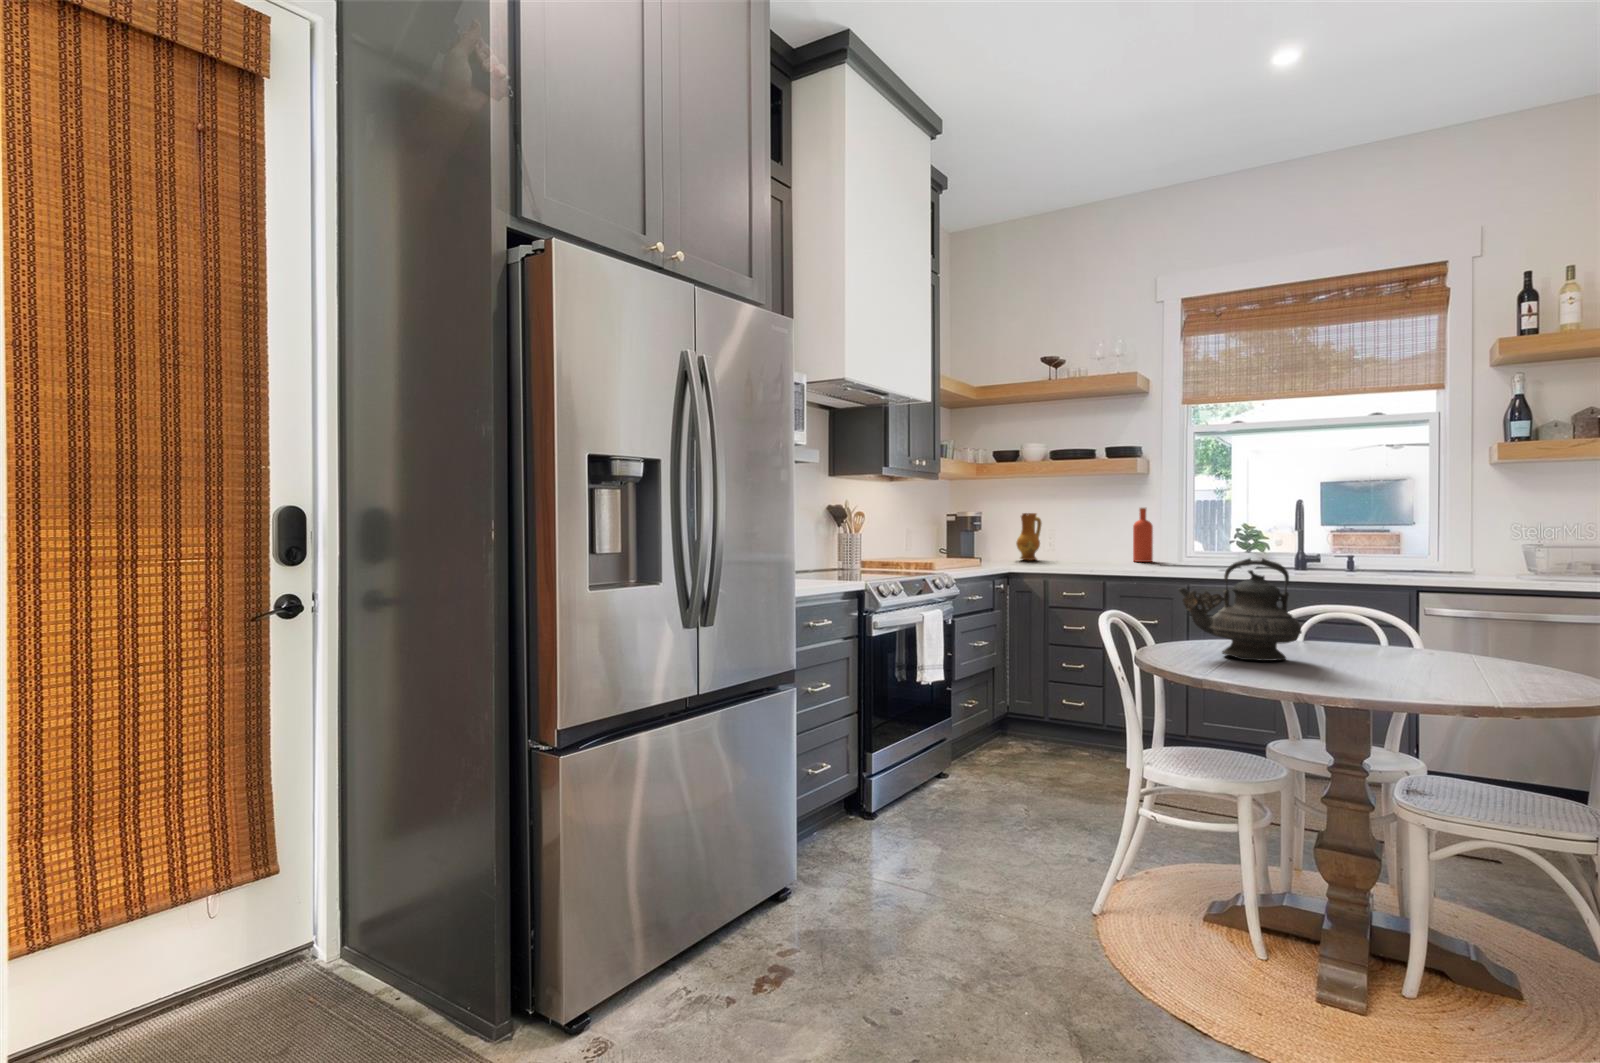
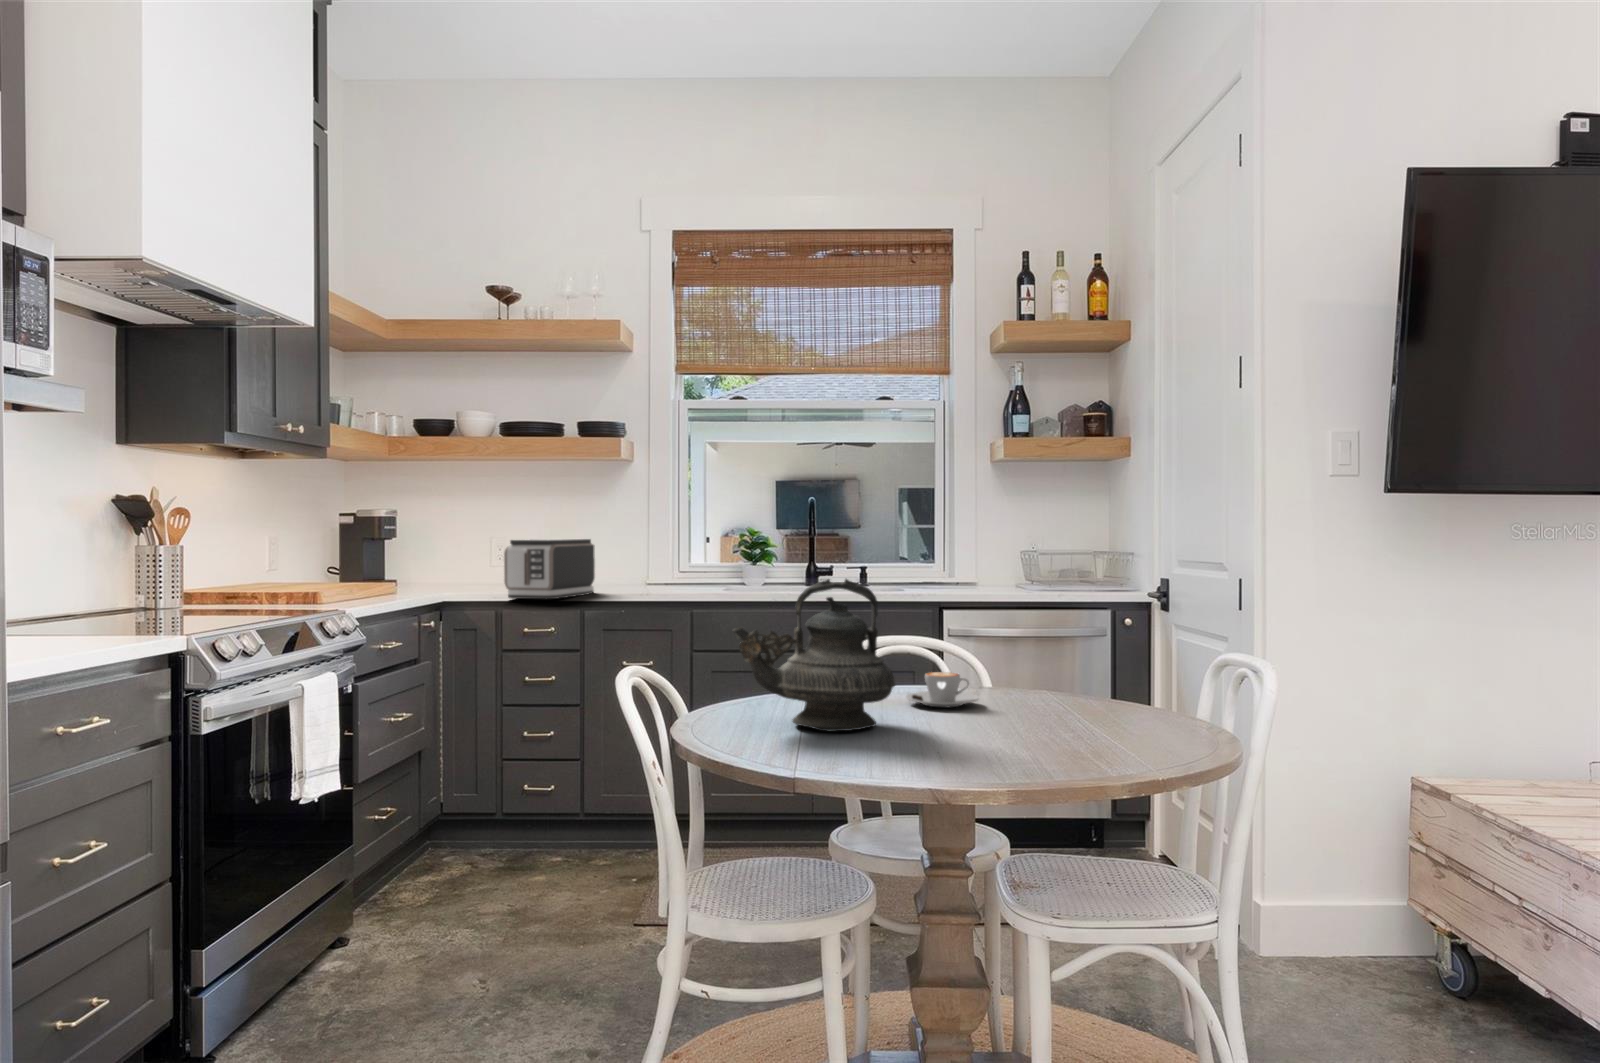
bottle: present [1133,508,1153,562] -> none [613,506,638,579]
ceramic jug: present [1016,513,1042,560] -> none [451,512,487,581]
toaster: none [1050,532,1115,573] -> present [504,539,595,599]
coffee cup: none [1326,630,1390,656] -> present [906,672,979,707]

